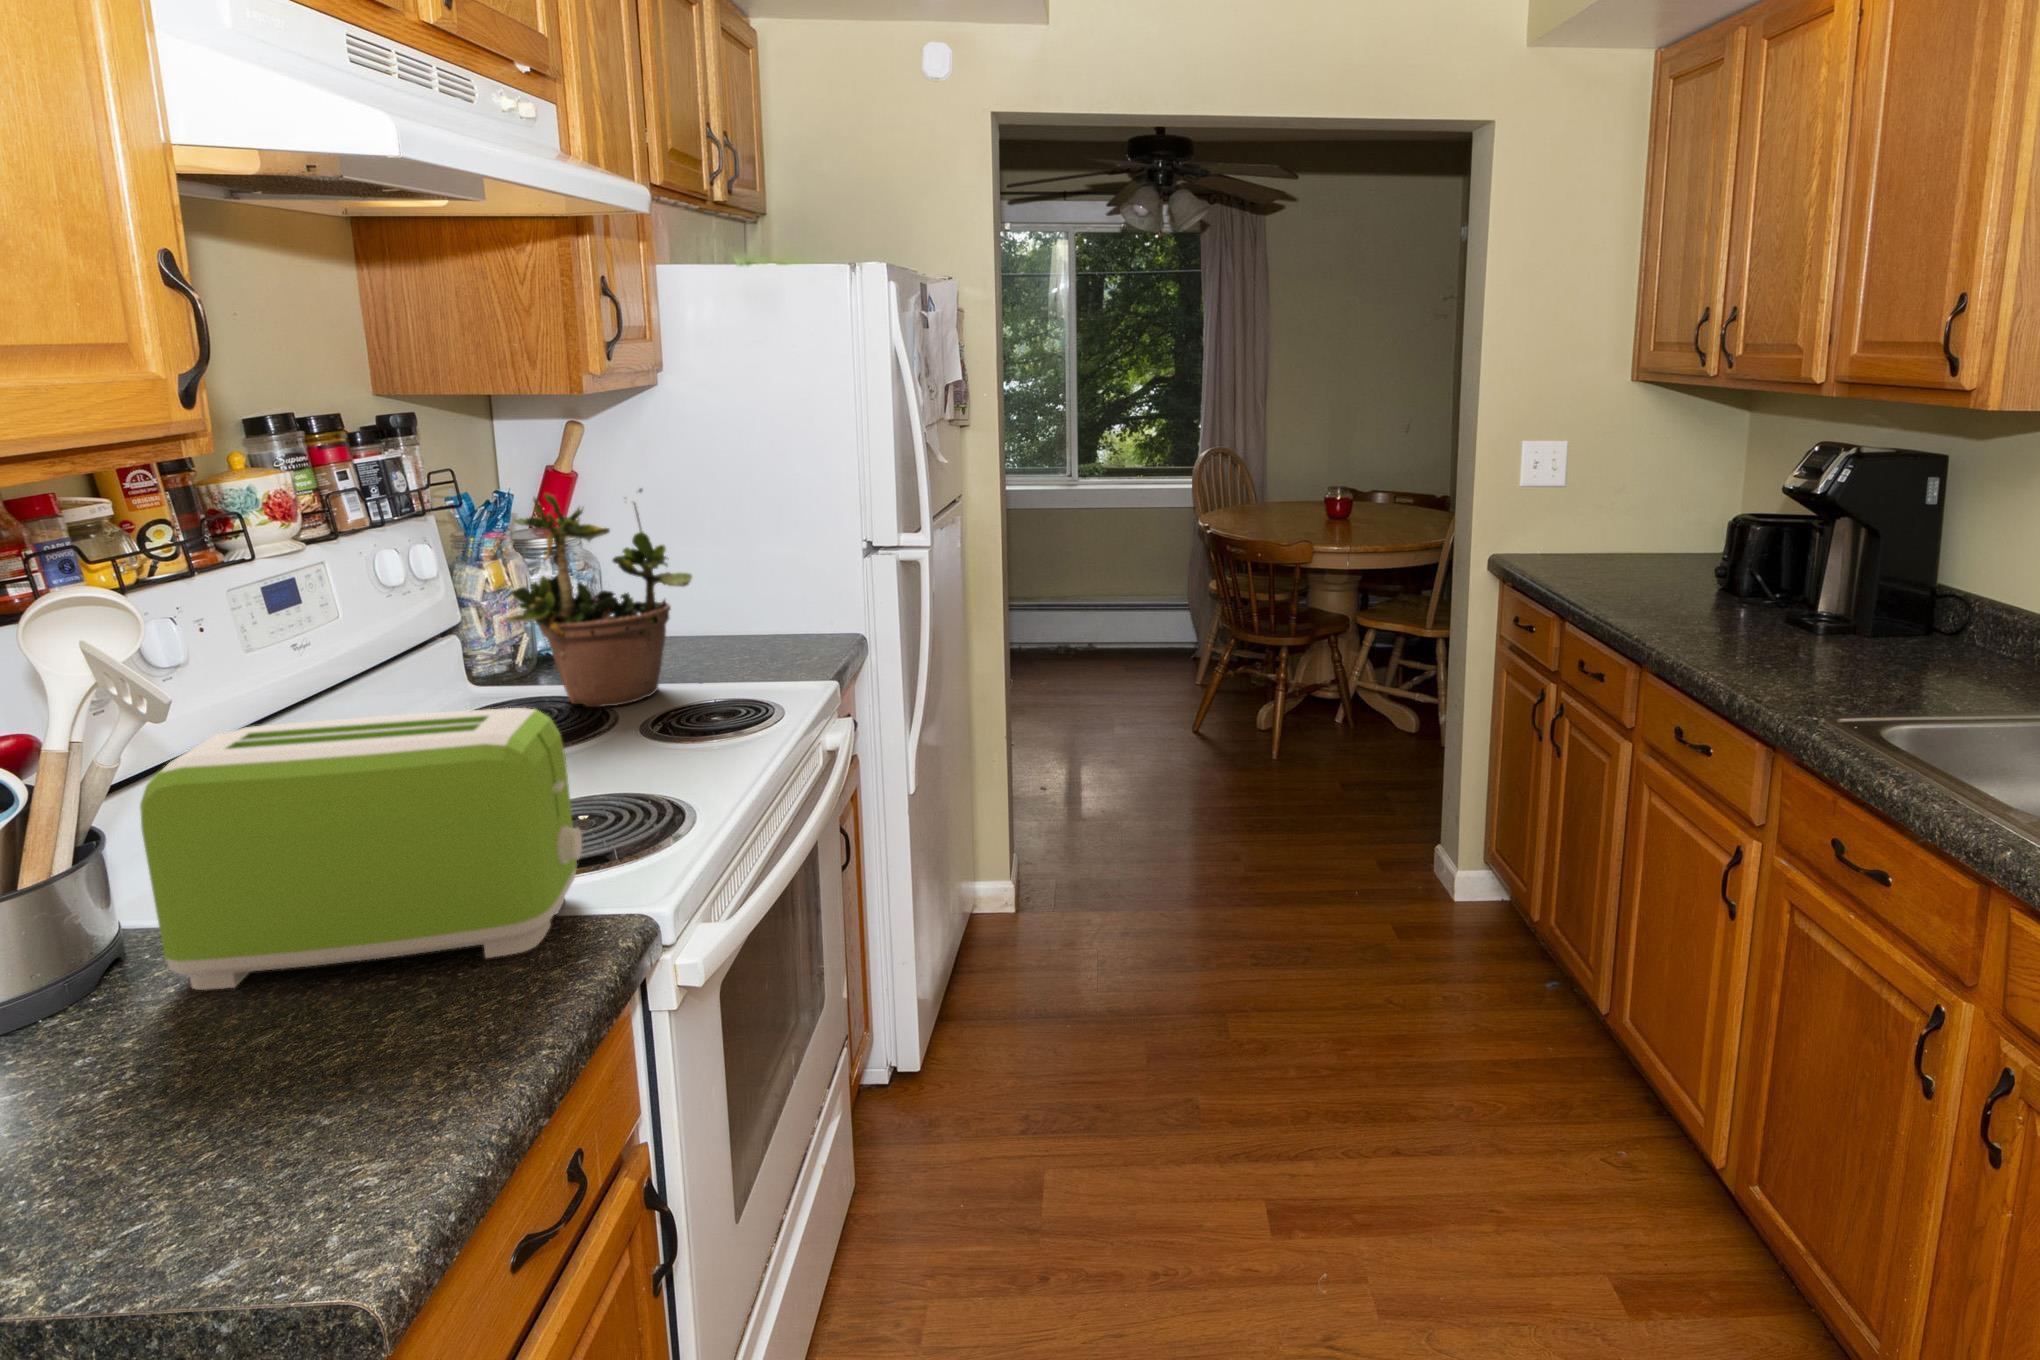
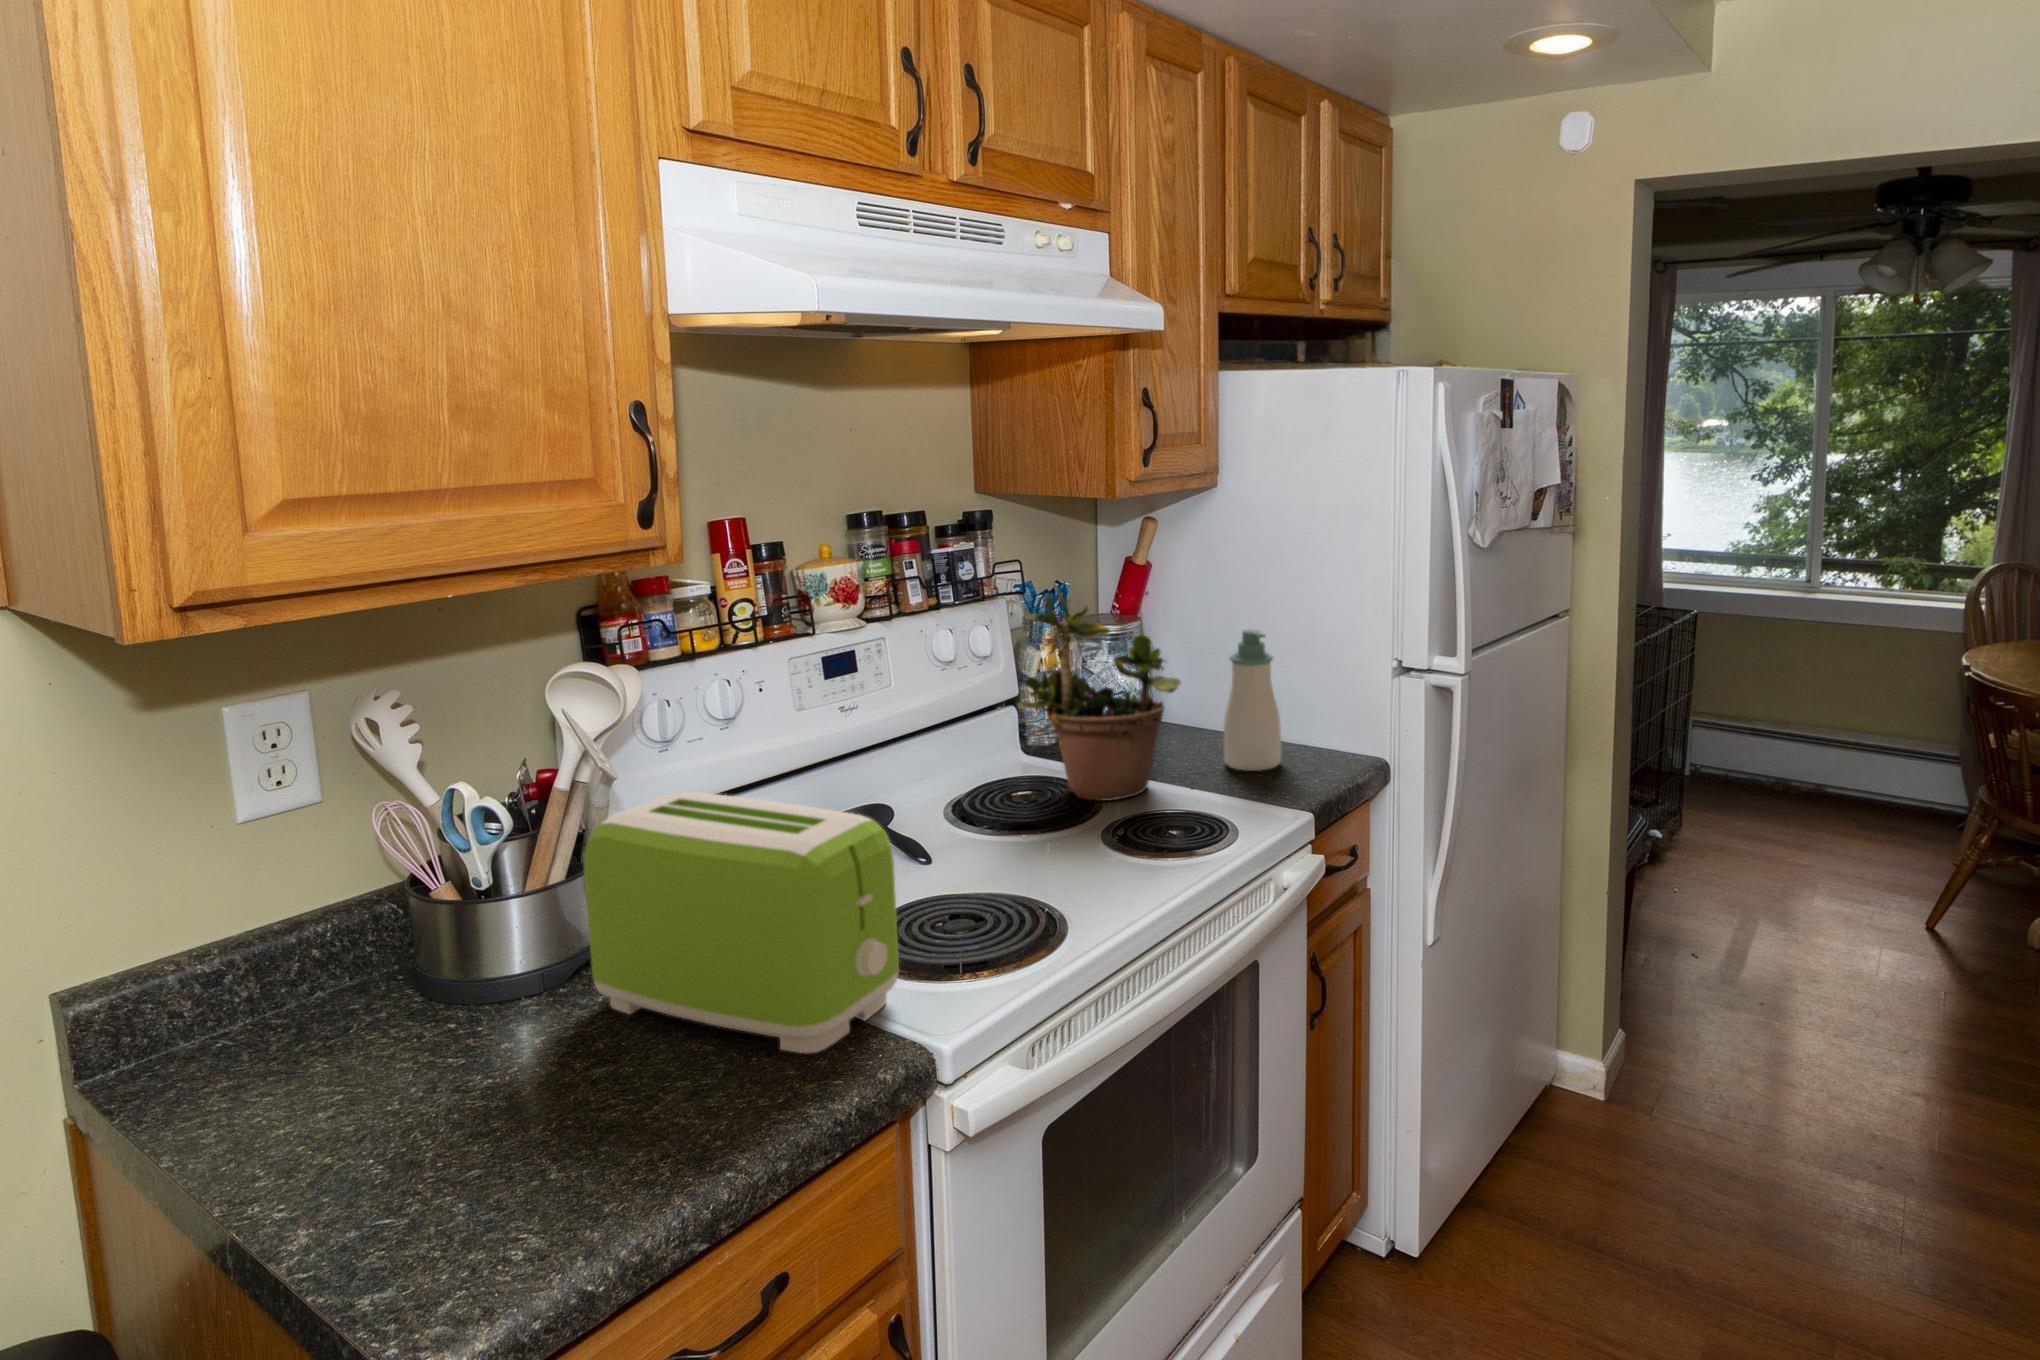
soap bottle: none [714,523,776,660] -> present [1223,629,1281,771]

